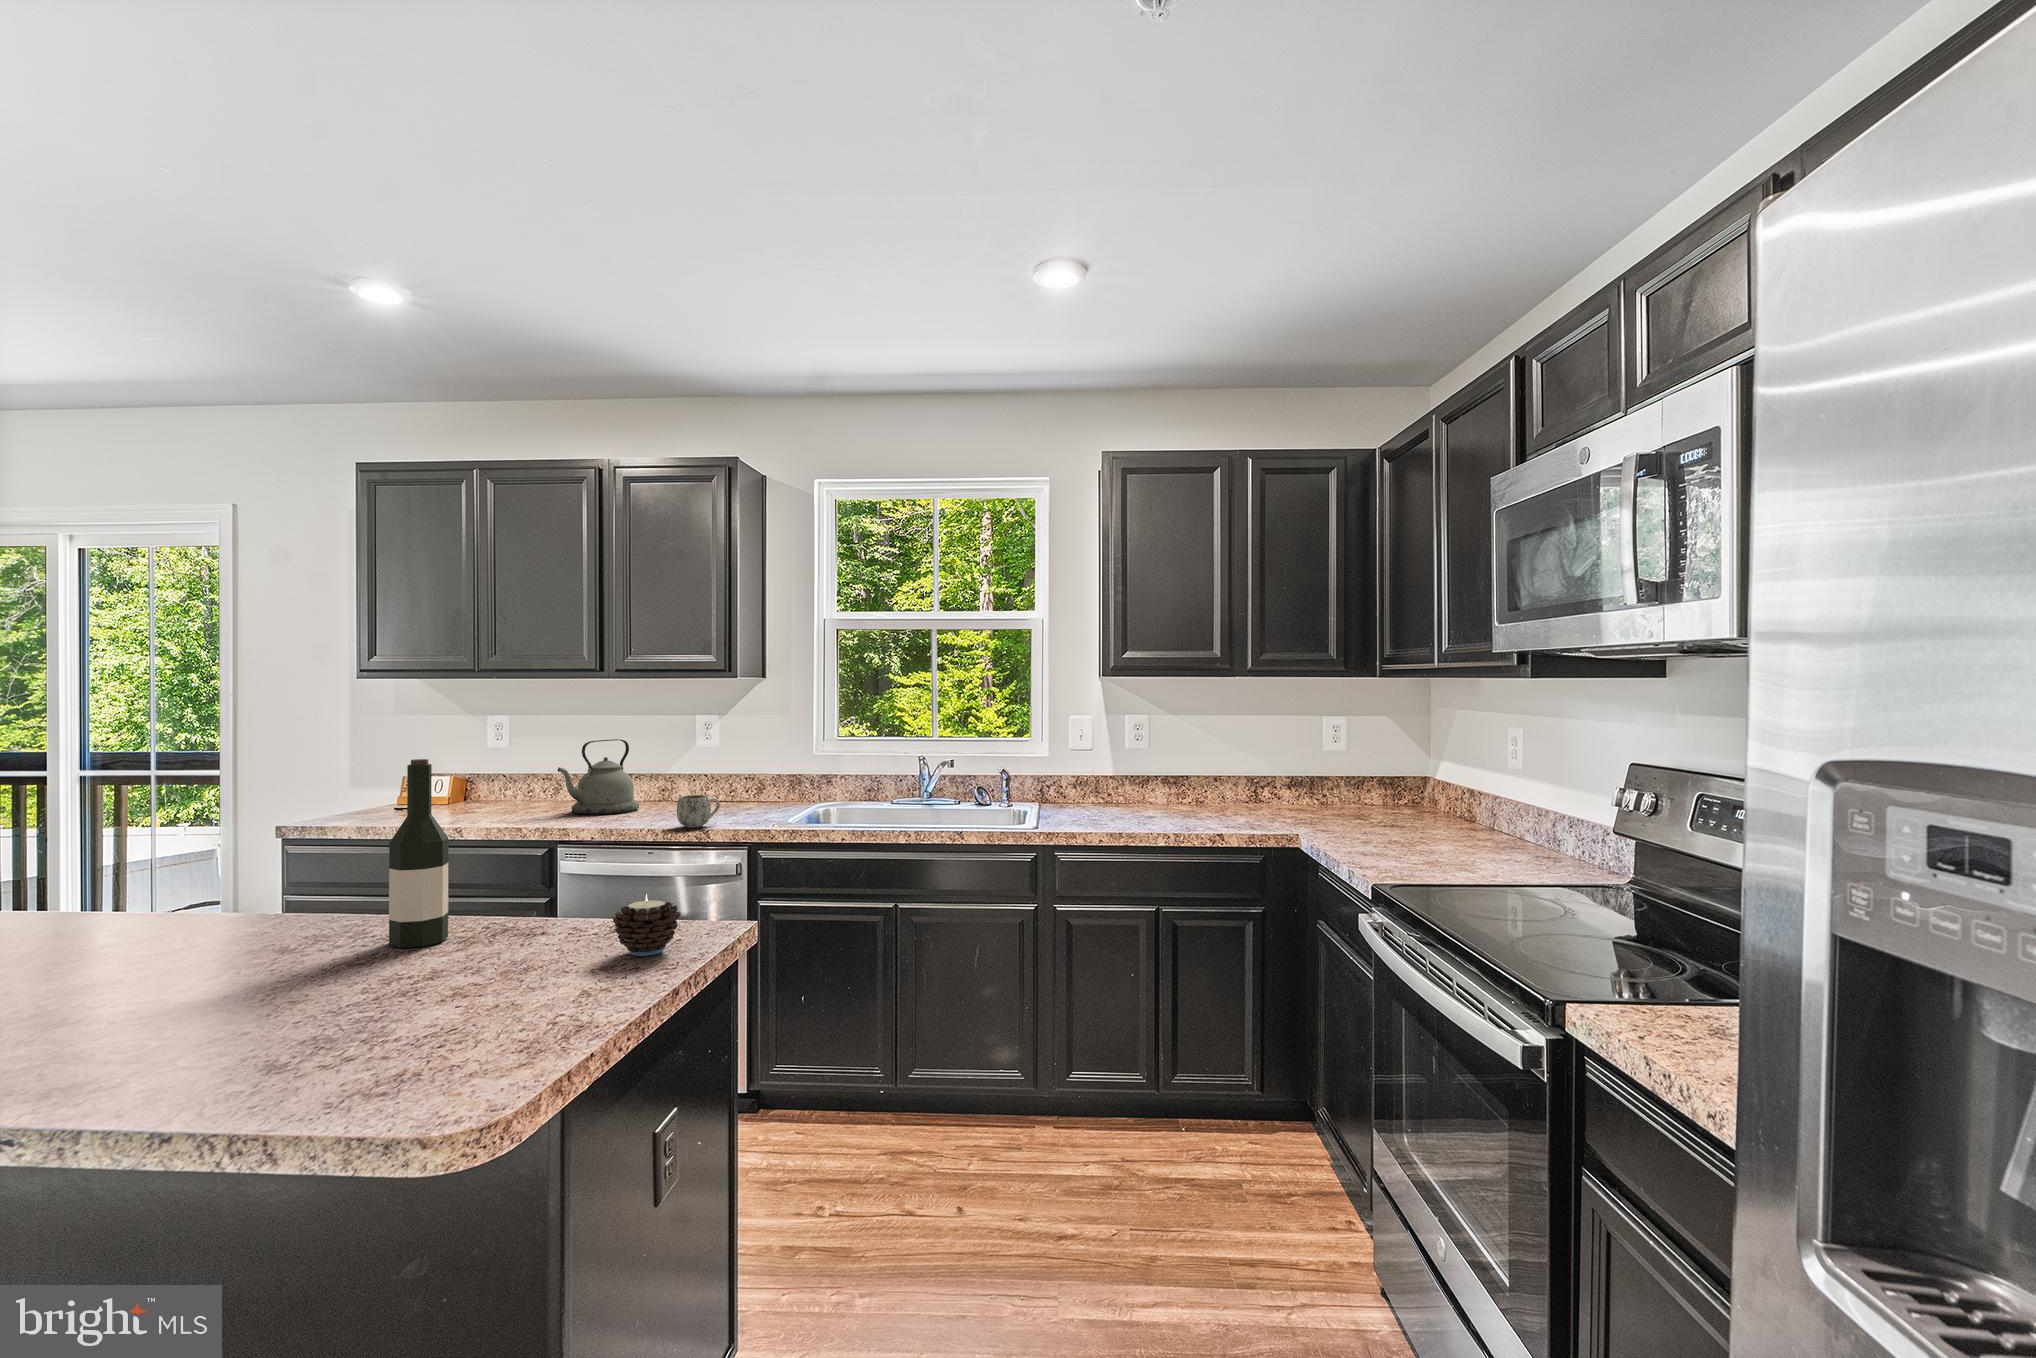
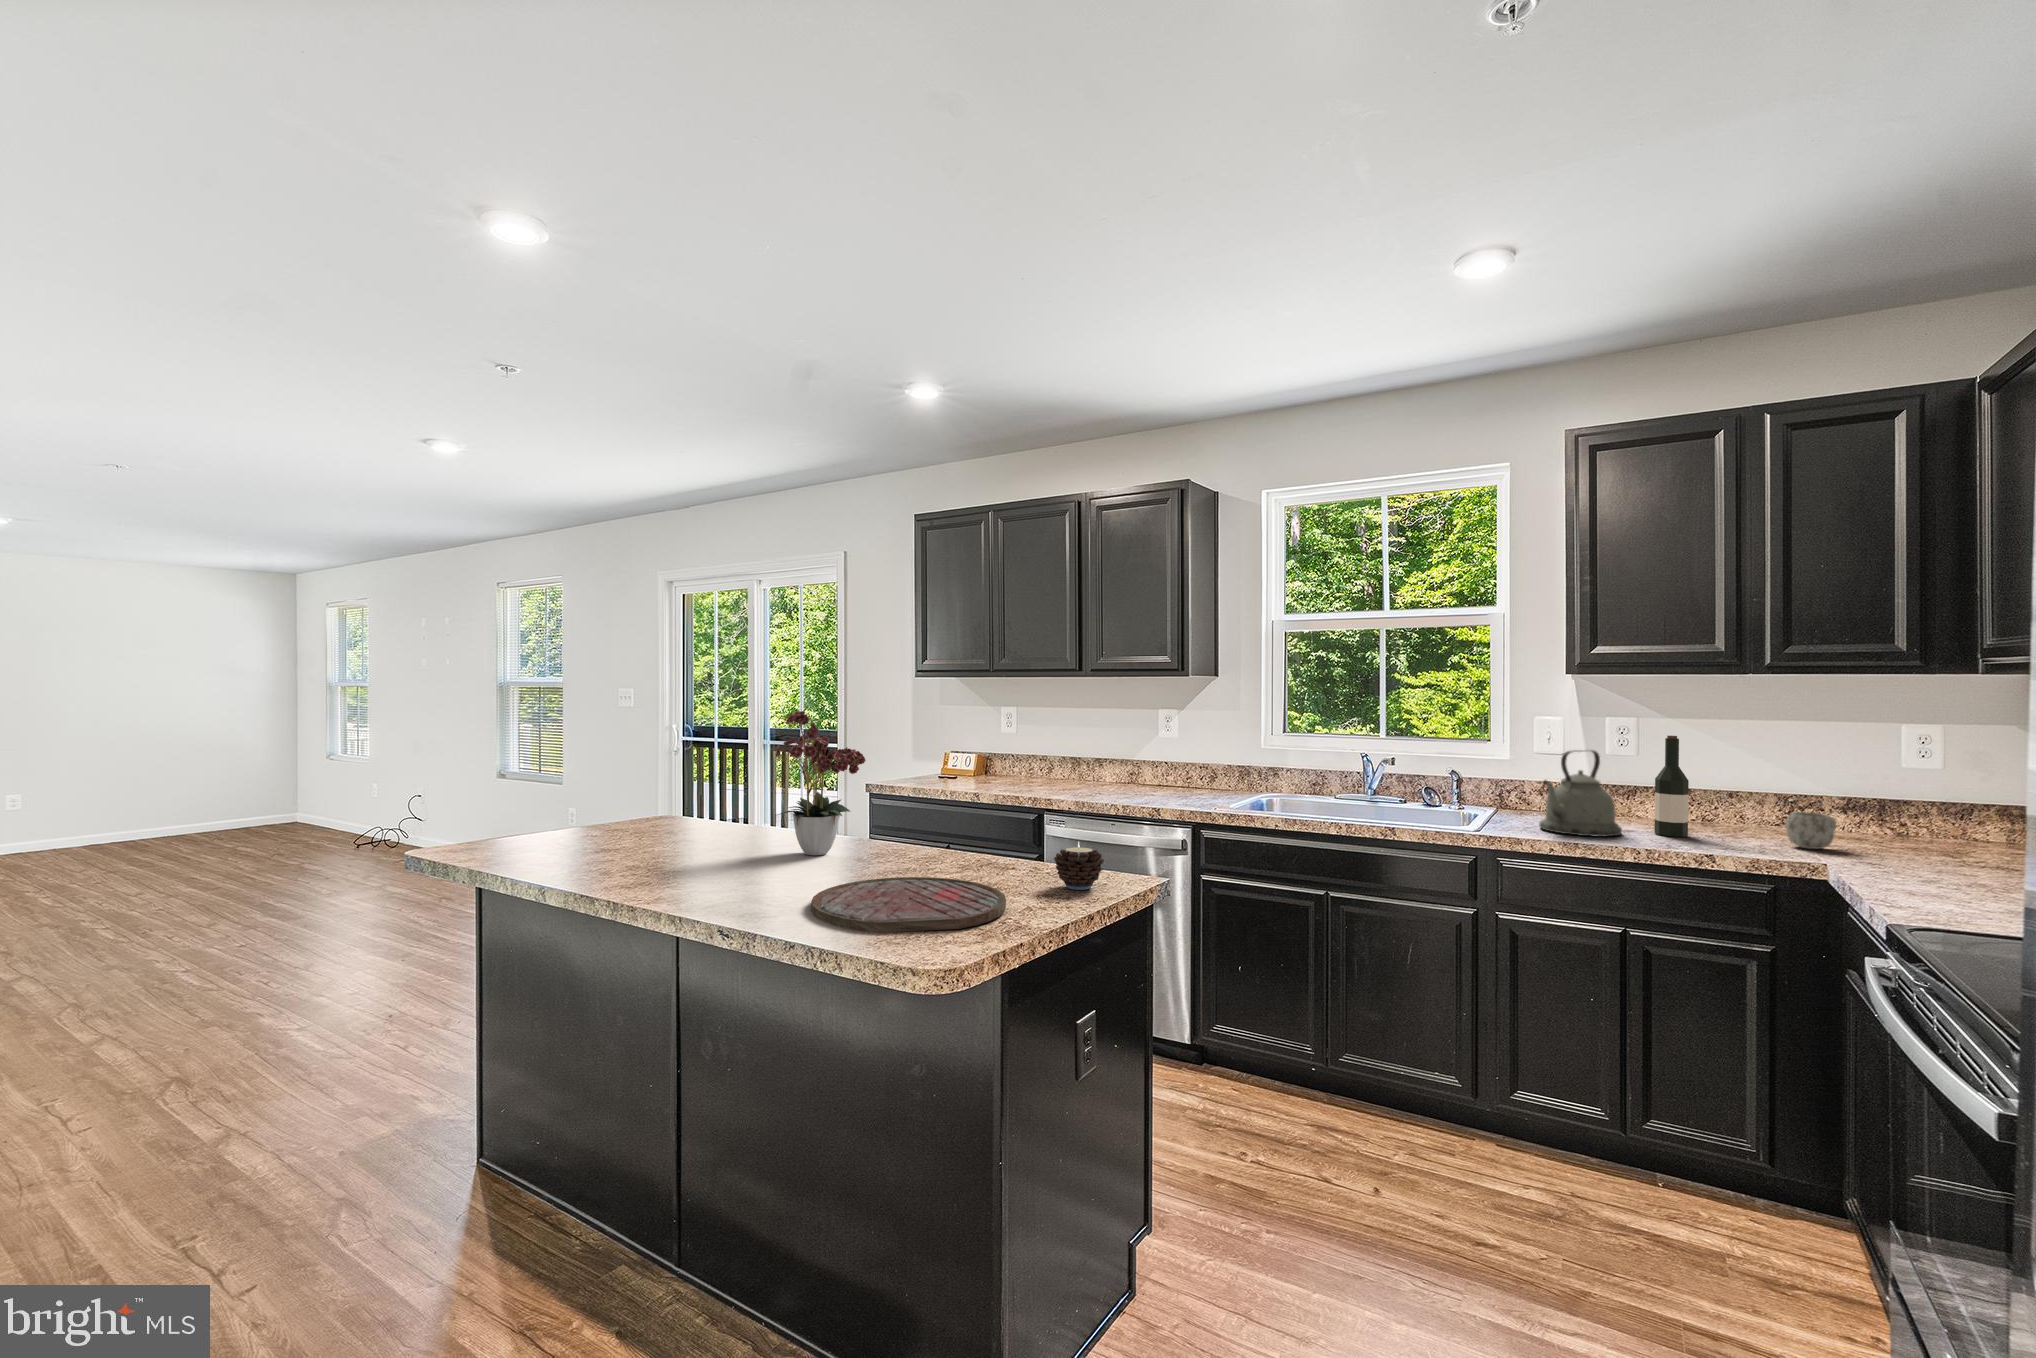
flower arrangement: none [120,730,315,958] -> present [776,711,866,855]
kettle: present [558,739,639,815] -> present [1539,750,1622,837]
wine bottle: present [389,759,448,948] -> present [1655,736,1689,837]
mug: present [677,795,720,828] -> present [1786,812,1836,849]
cutting board: none [220,968,556,1082] -> present [811,877,1006,932]

